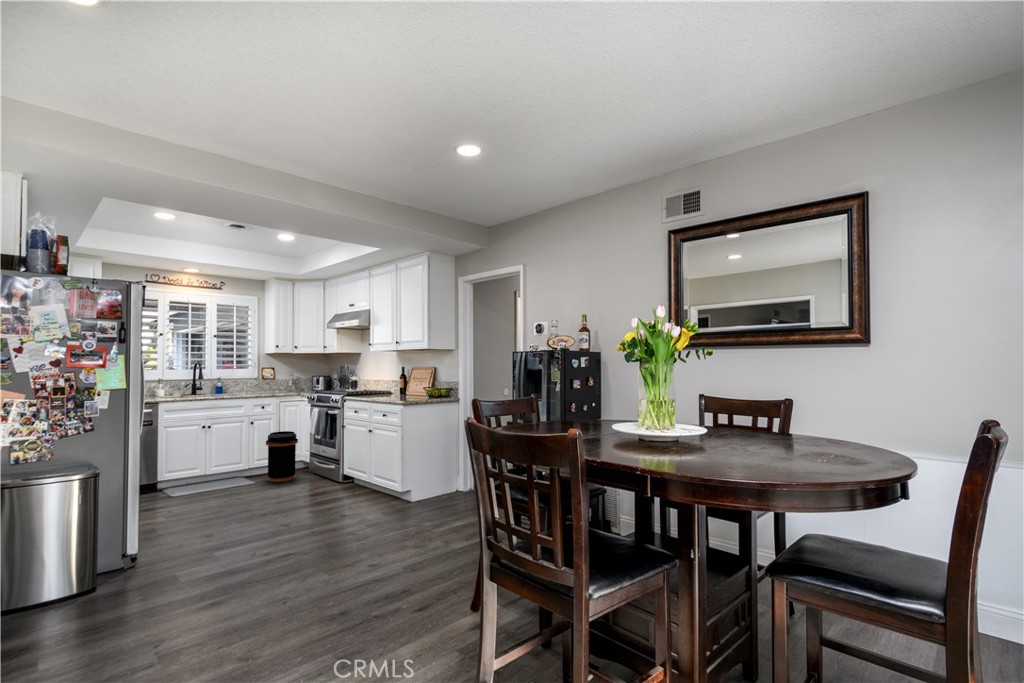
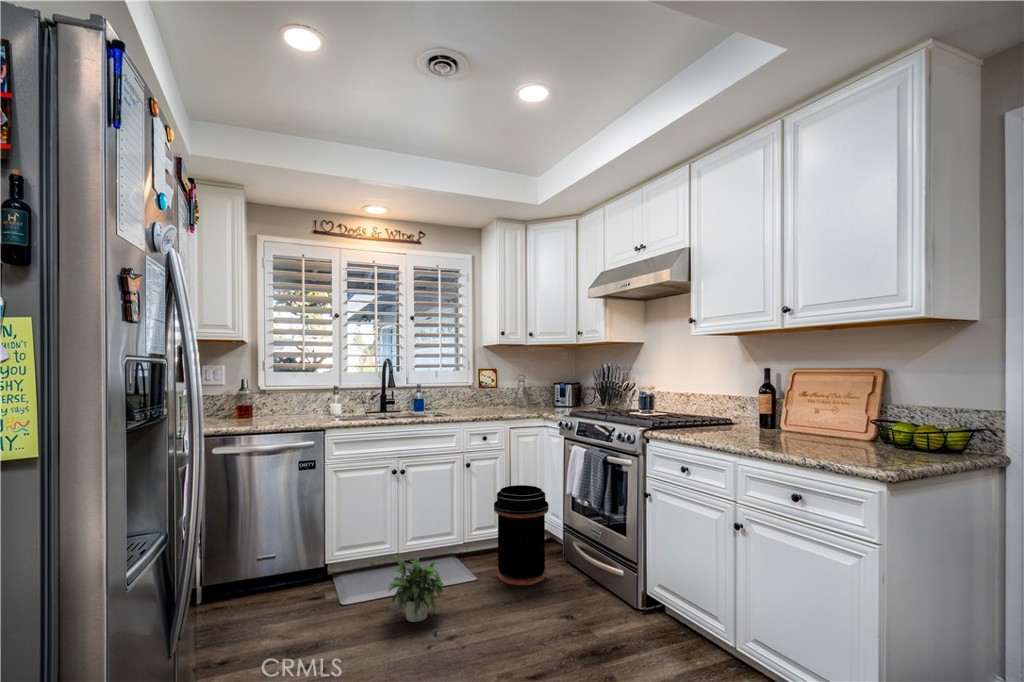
potted plant: none [202,465,234,496] -> present [389,554,444,622]

